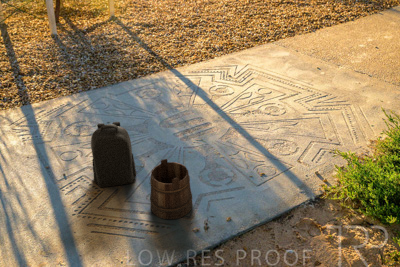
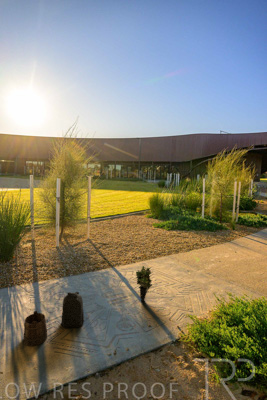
potted plant: none [227,64,261,131] -> present [136,266,152,301]
bucket: present [150,159,192,219] -> present [23,311,47,346]

